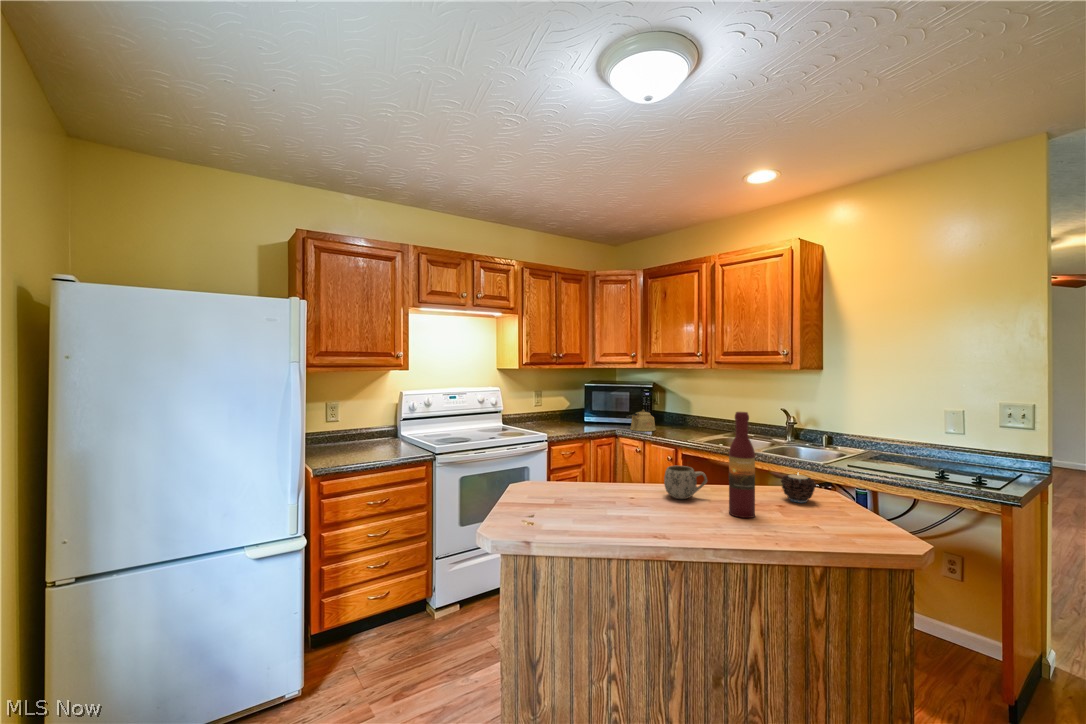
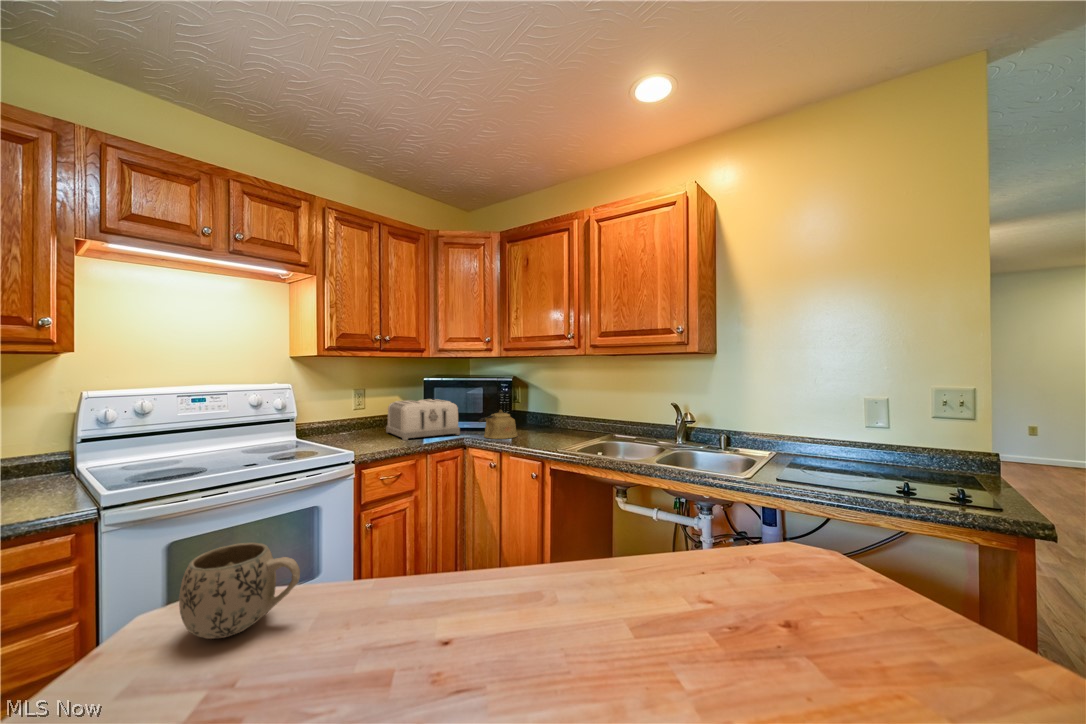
toaster: none [558,400,612,429] -> present [386,399,460,440]
wine bottle: present [729,412,755,518] -> none [672,403,736,680]
mug: present [664,466,707,499] -> present [179,542,300,639]
candle: present [781,474,816,503] -> none [744,521,816,587]

